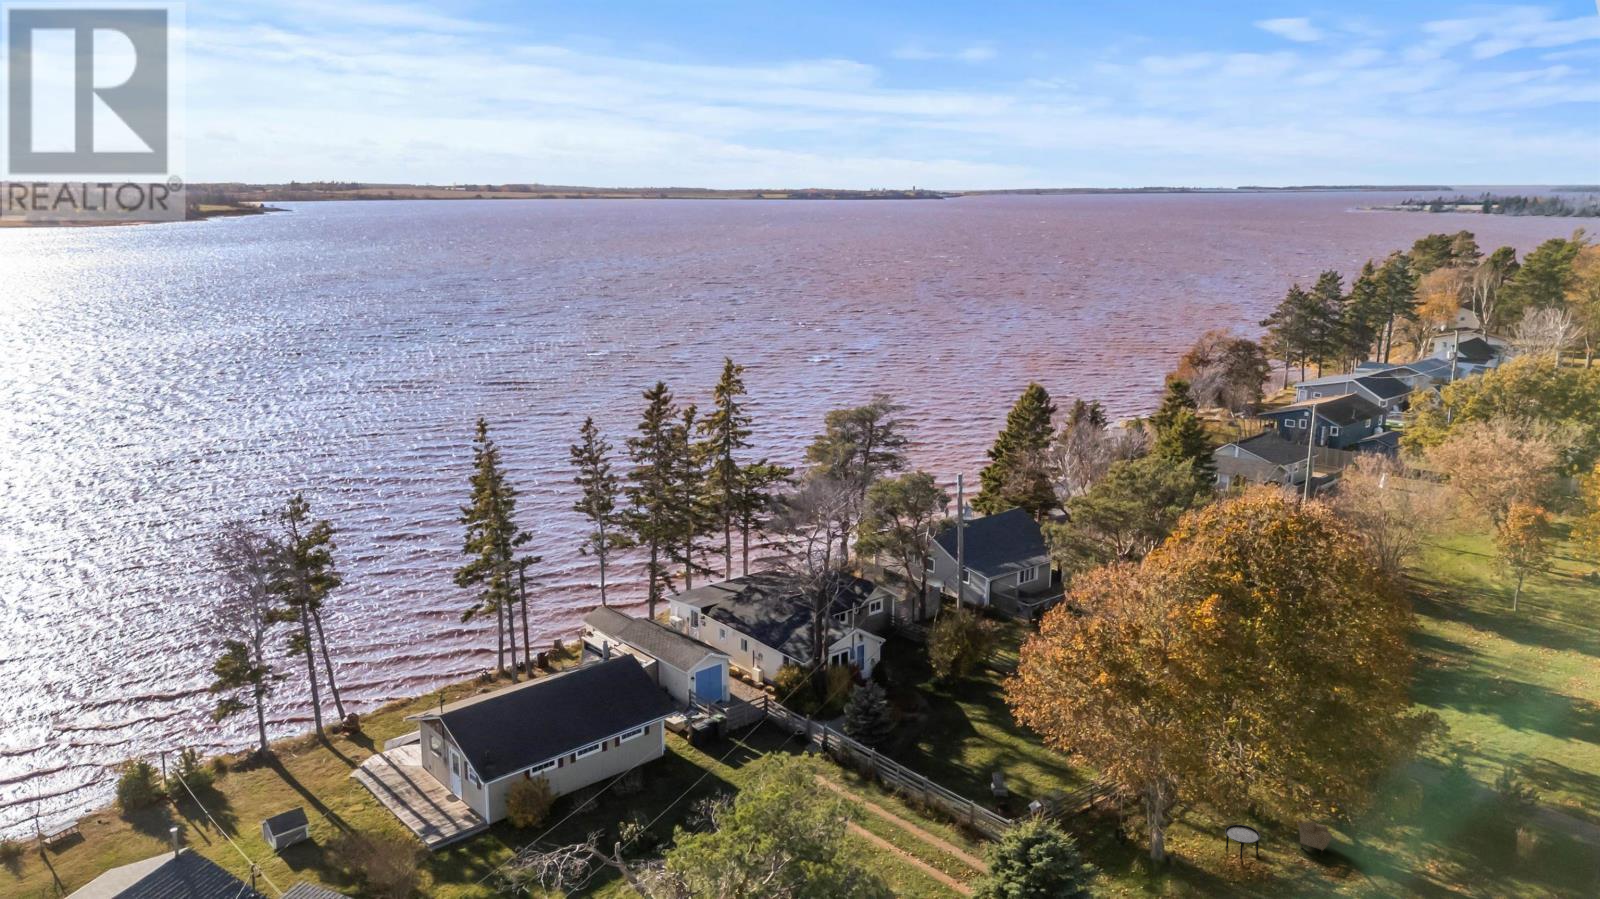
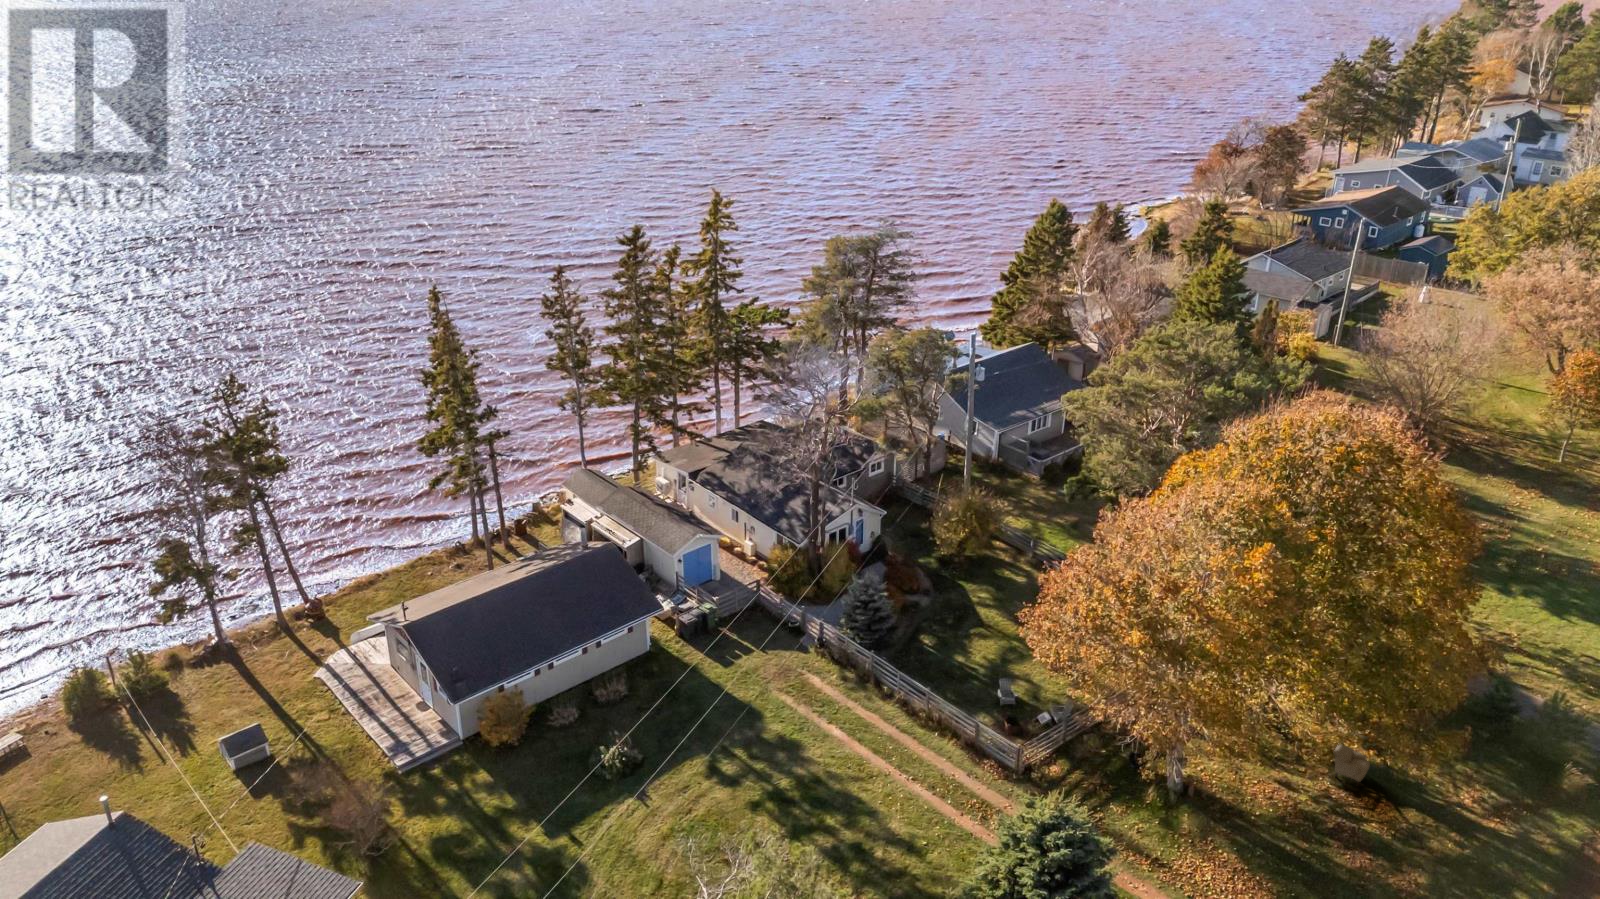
round table: present [1225,825,1260,858] -> none [1253,752,1292,790]

